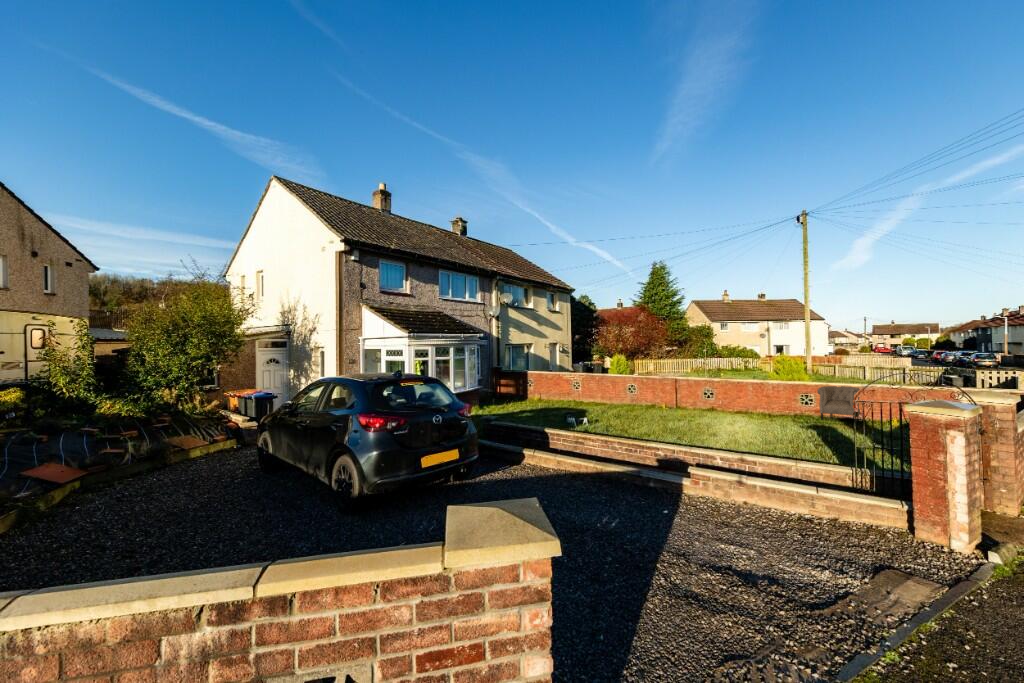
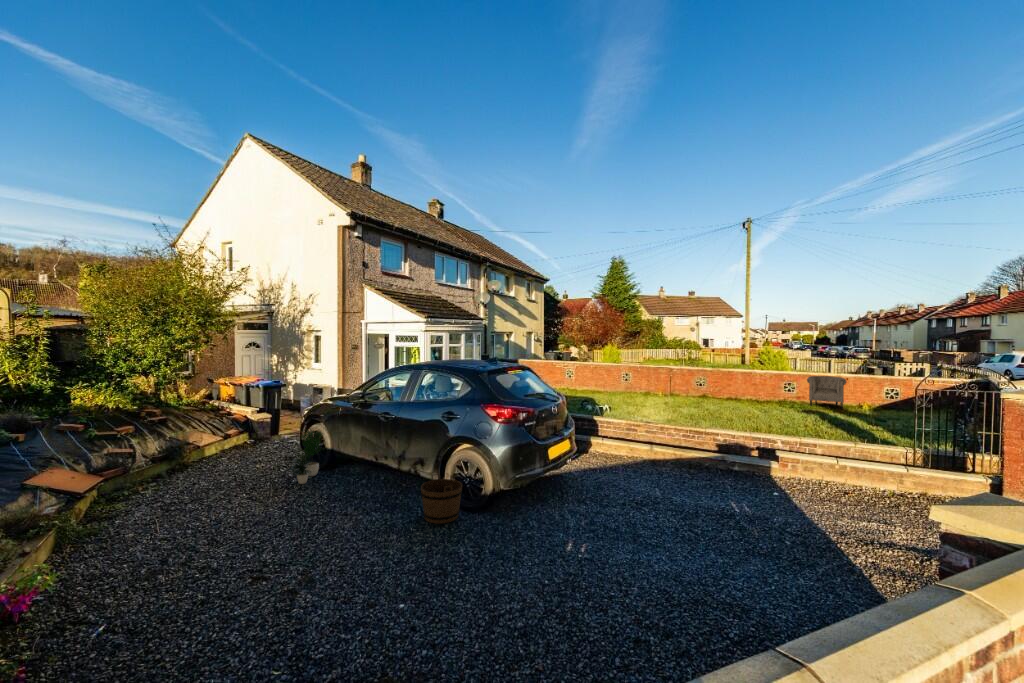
potted plant: none [221,436,261,489] -> present [293,428,323,484]
bucket: none [297,482,339,529] -> present [421,474,462,523]

